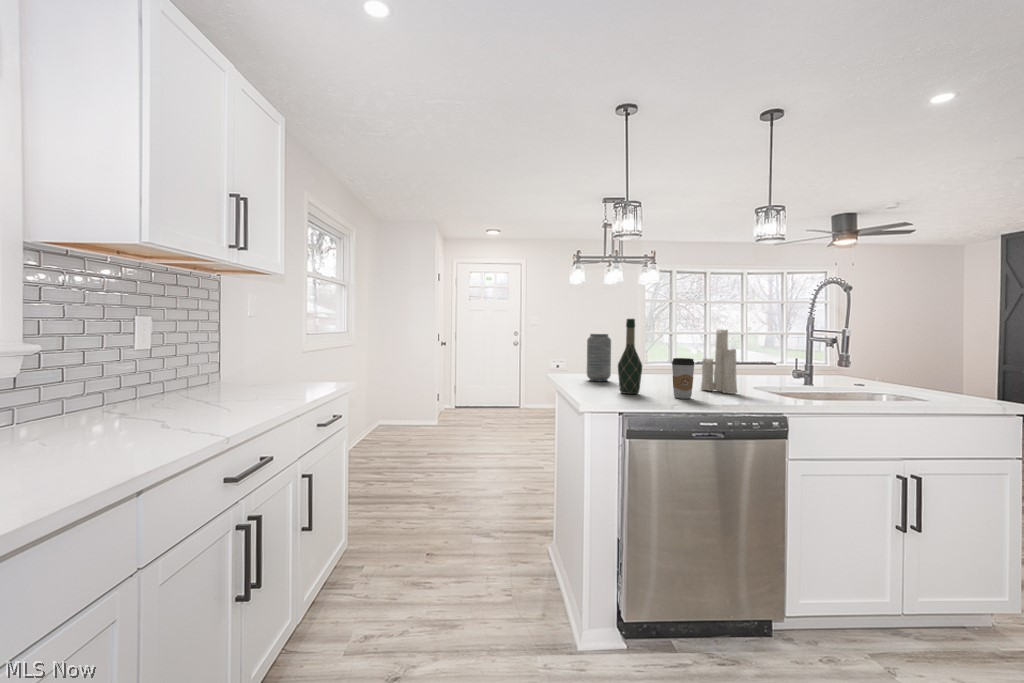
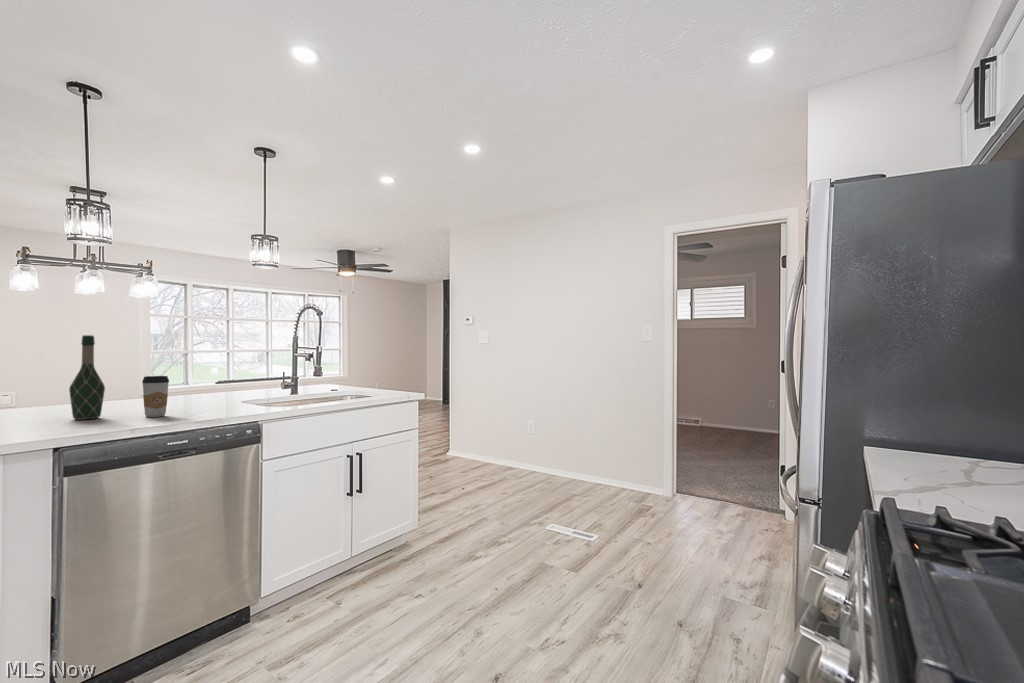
candle: present [701,327,738,394] -> none [183,335,221,407]
vase: present [587,334,611,381] -> none [28,353,68,411]

